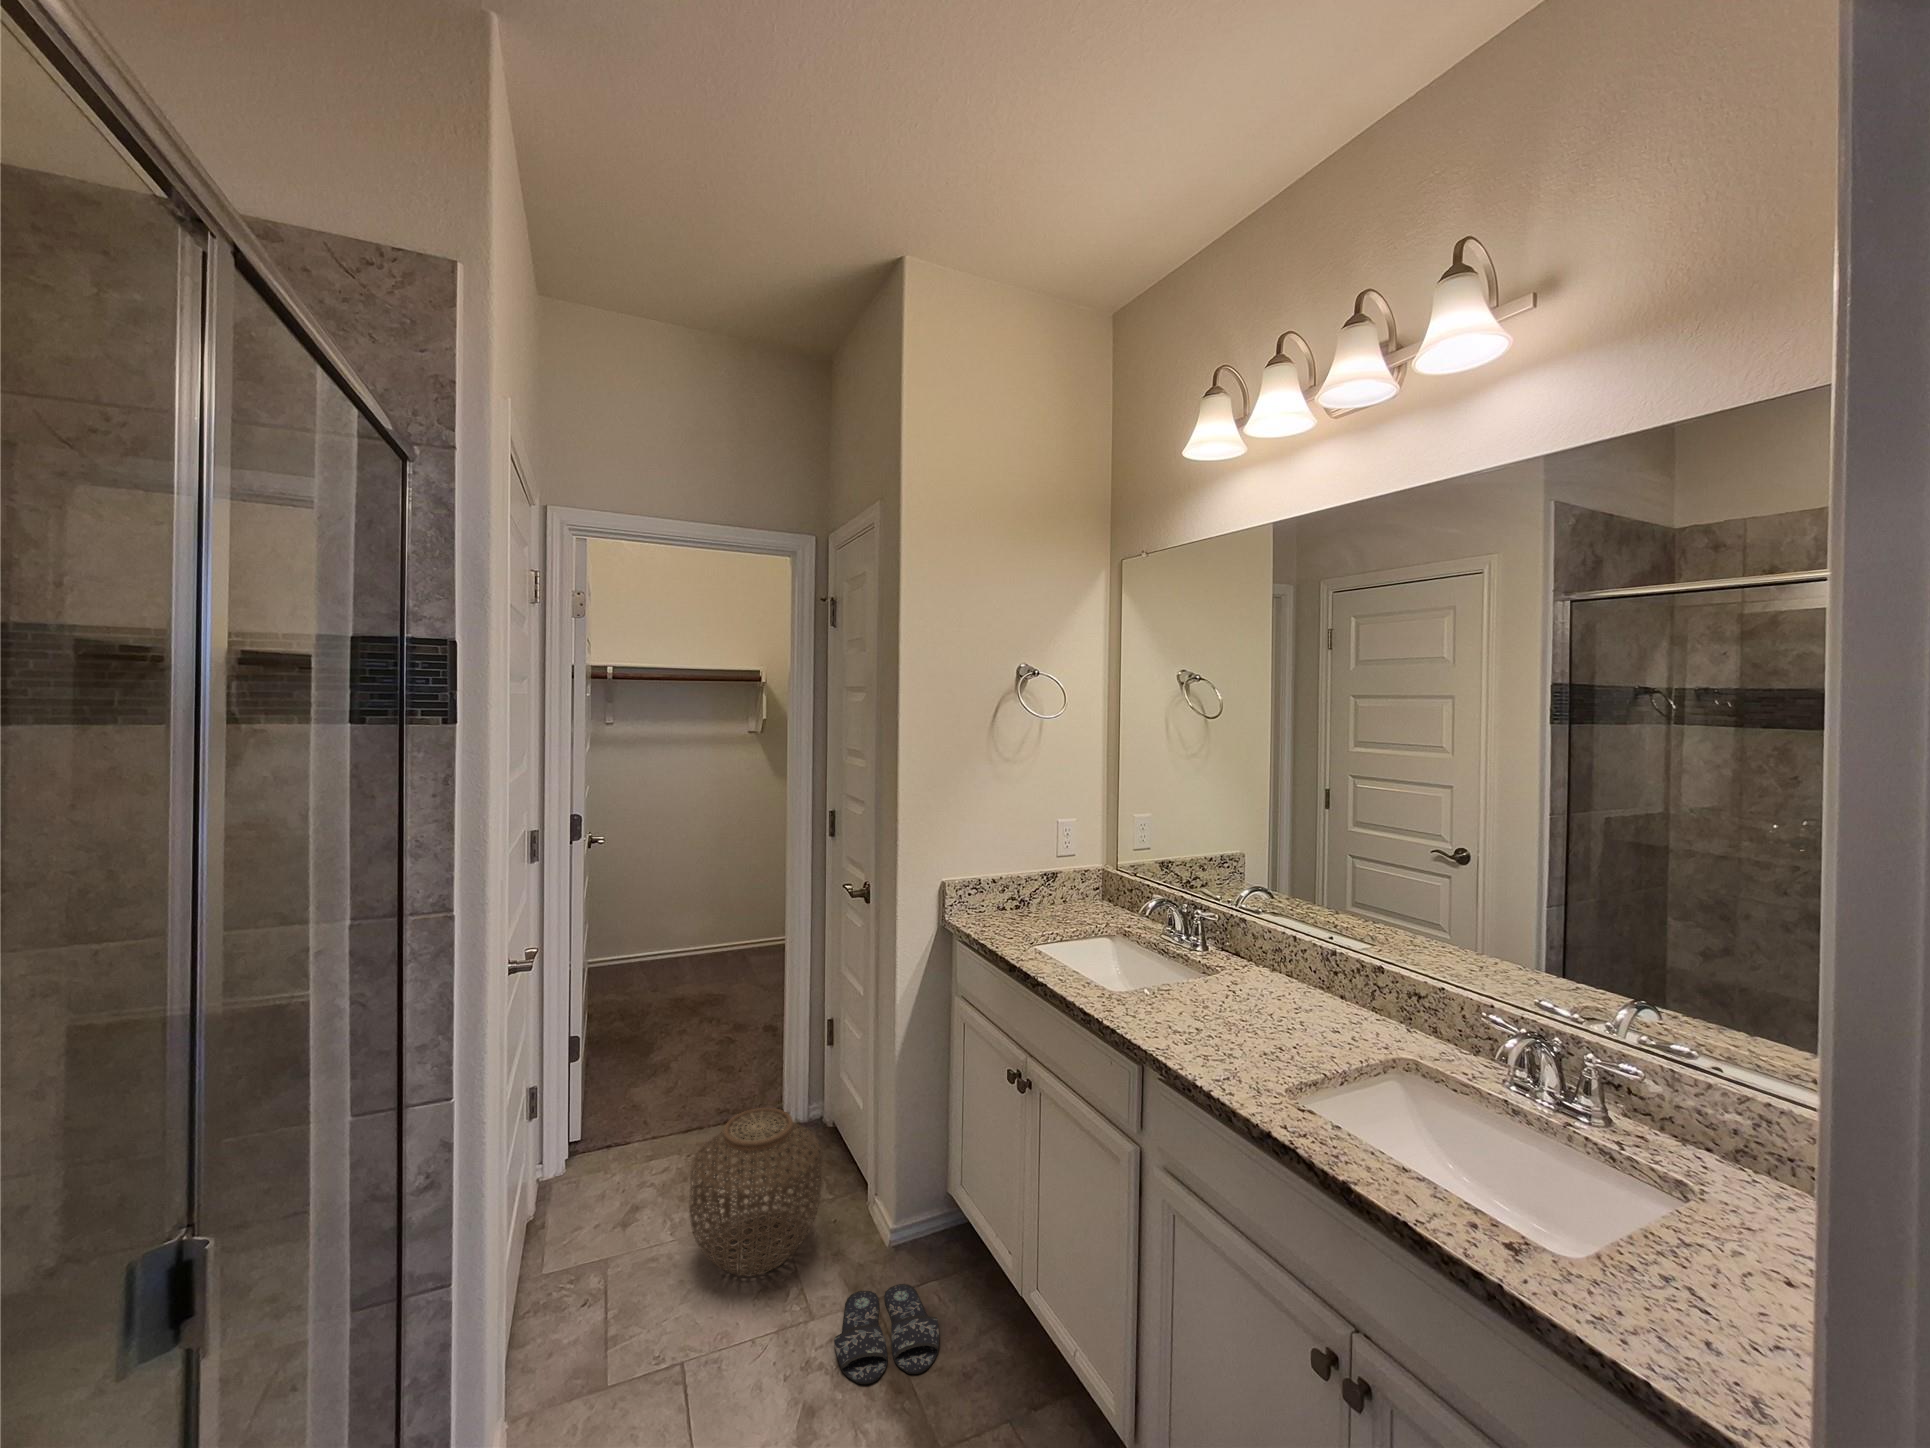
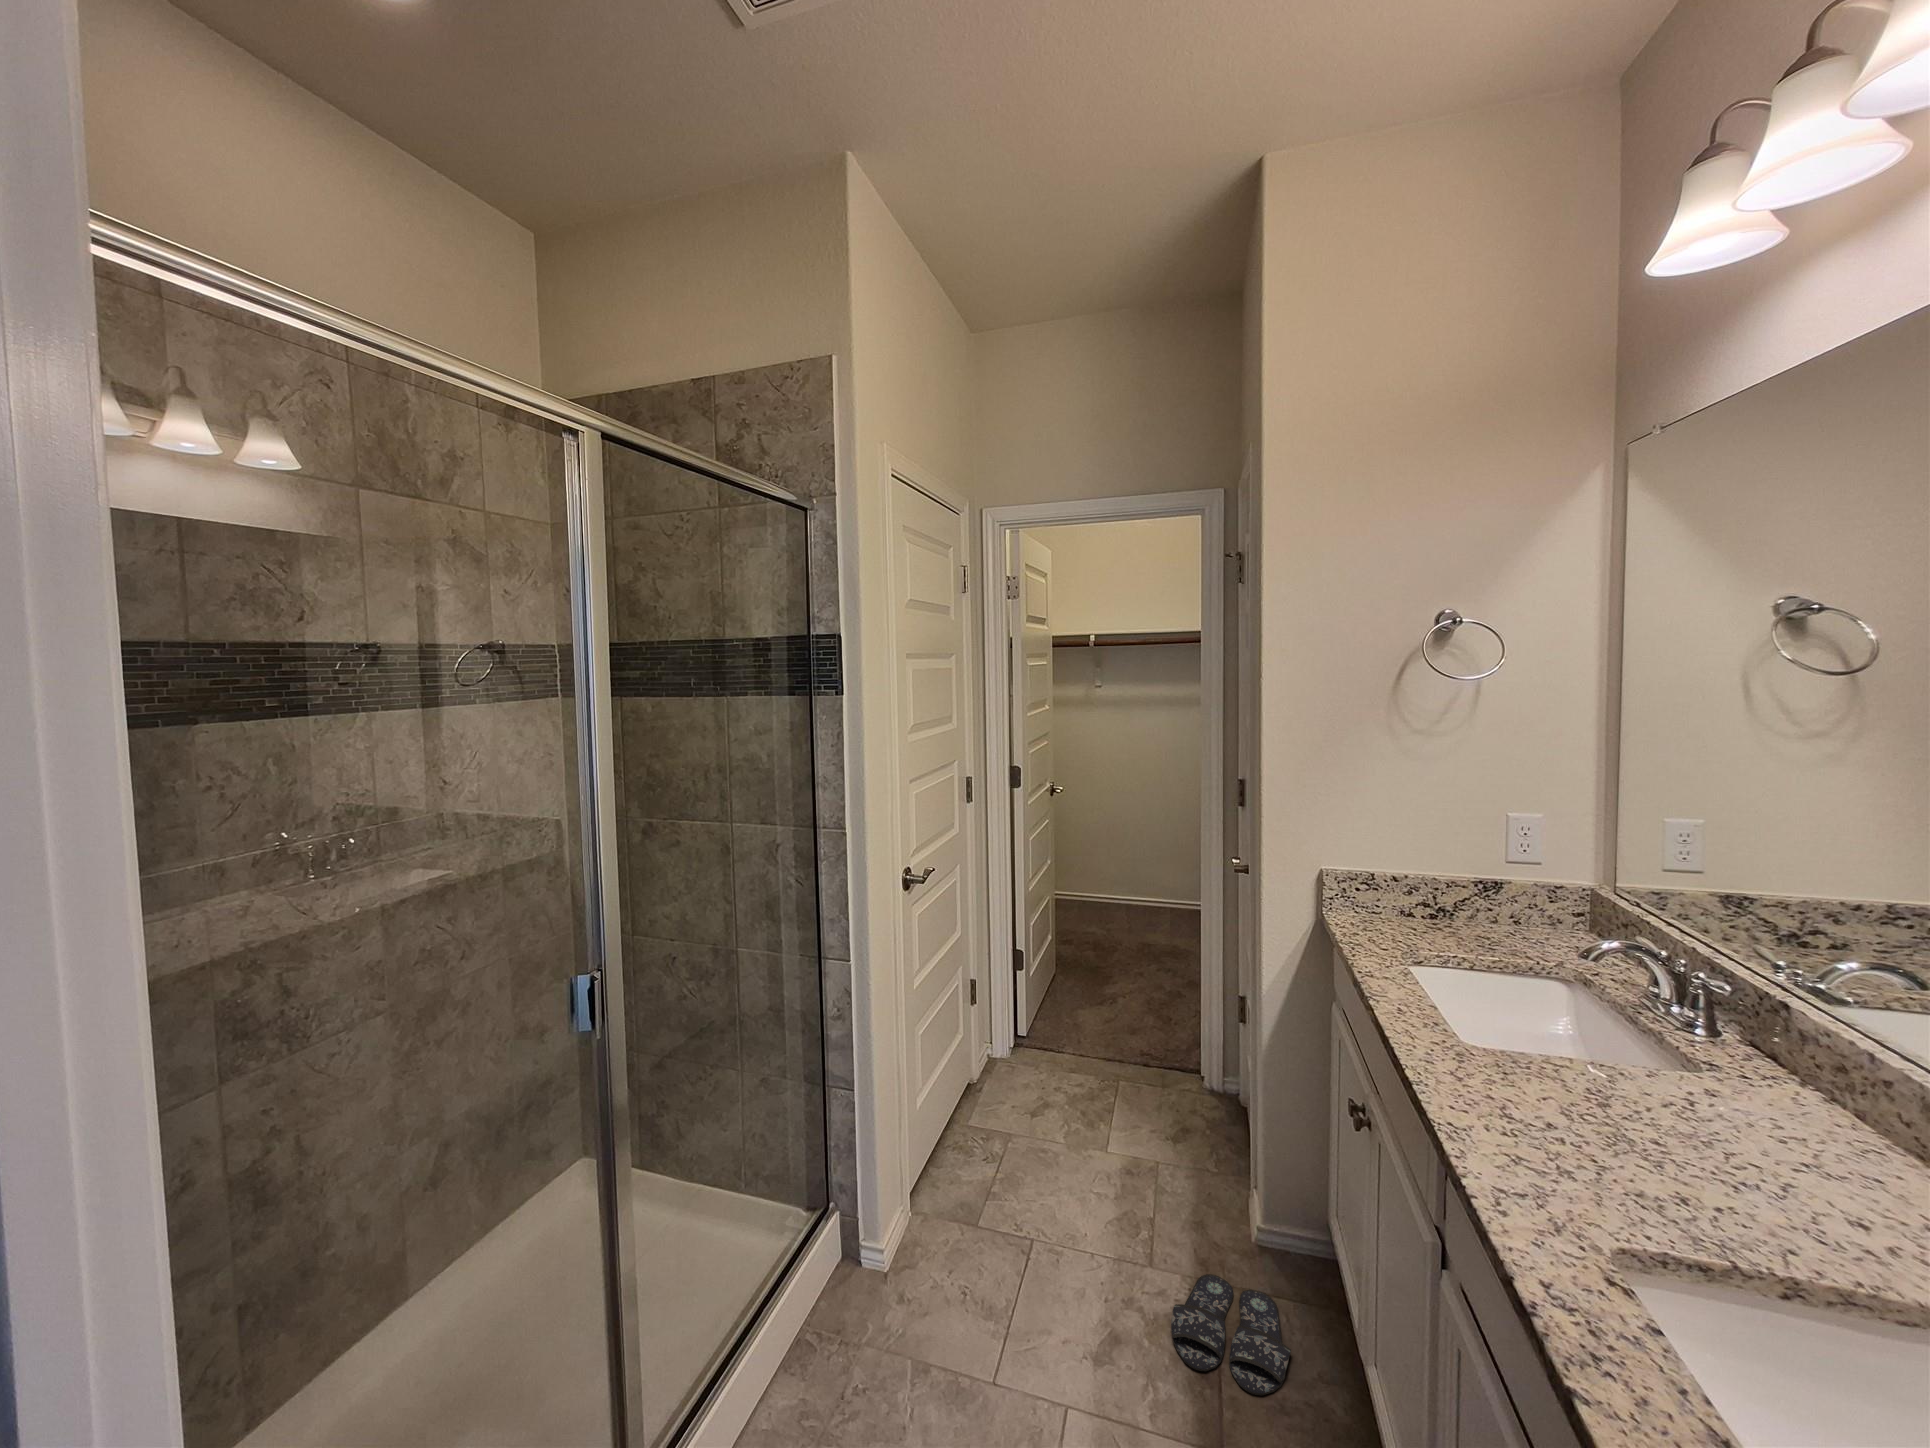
woven basket: present [690,1108,821,1276] -> none [1070,1055,1193,1211]

